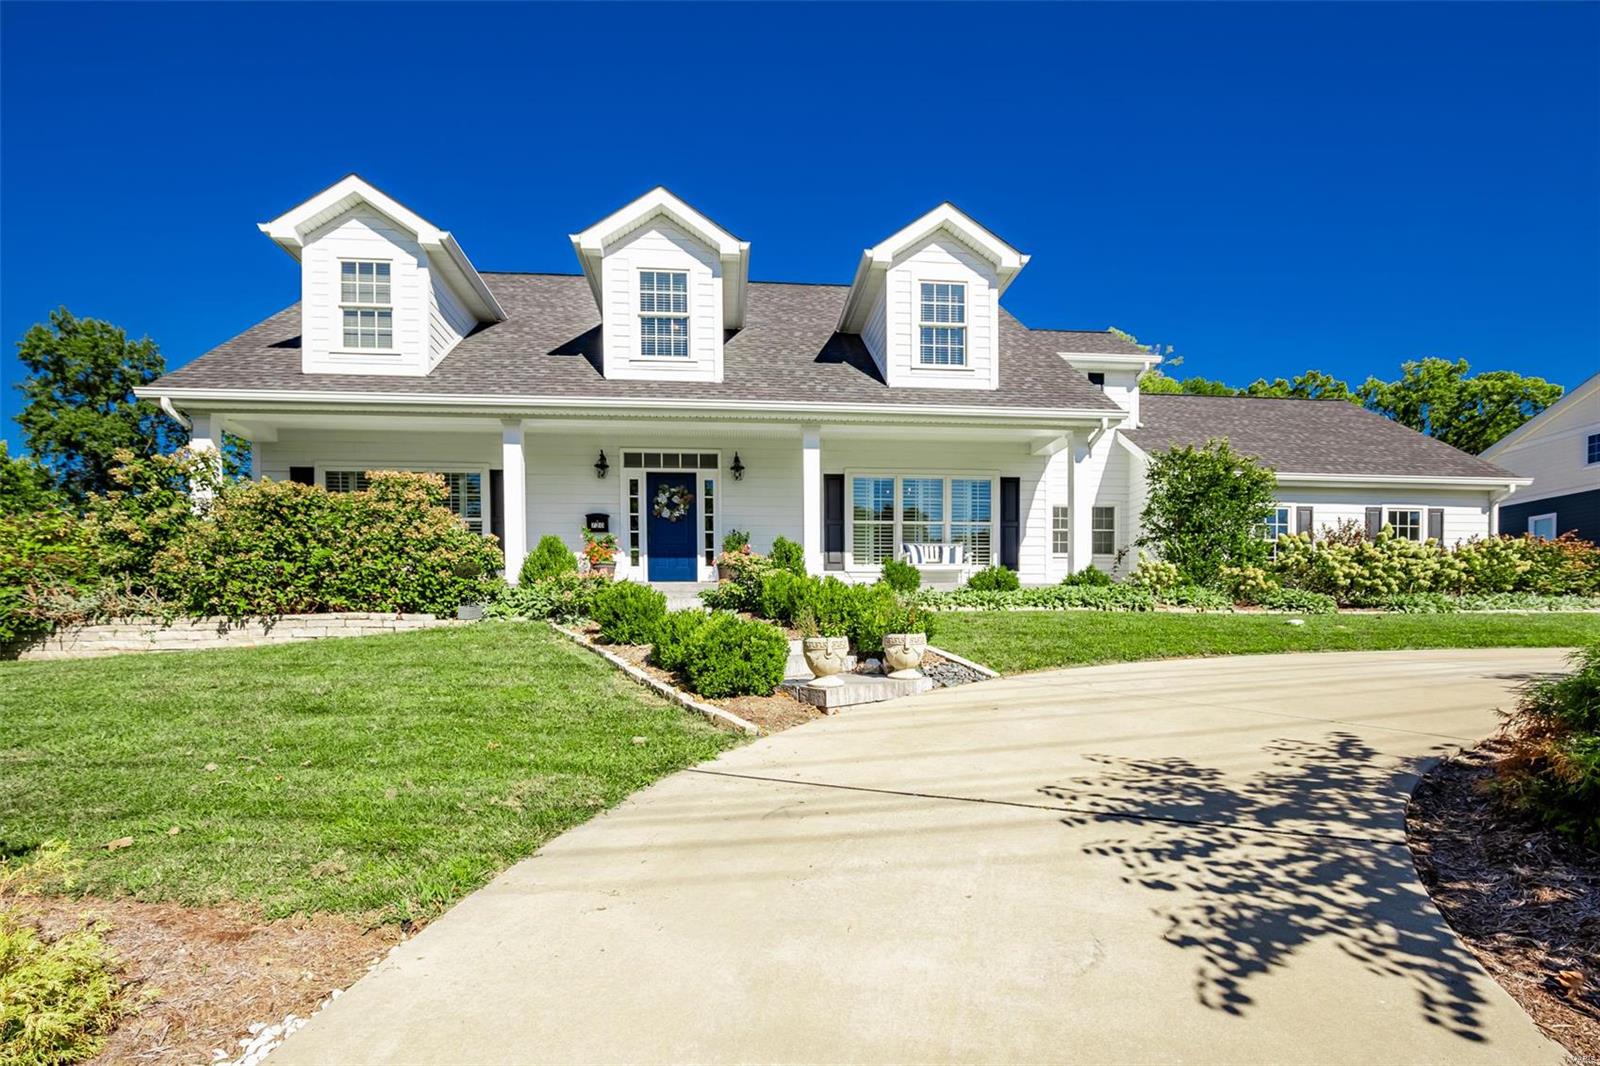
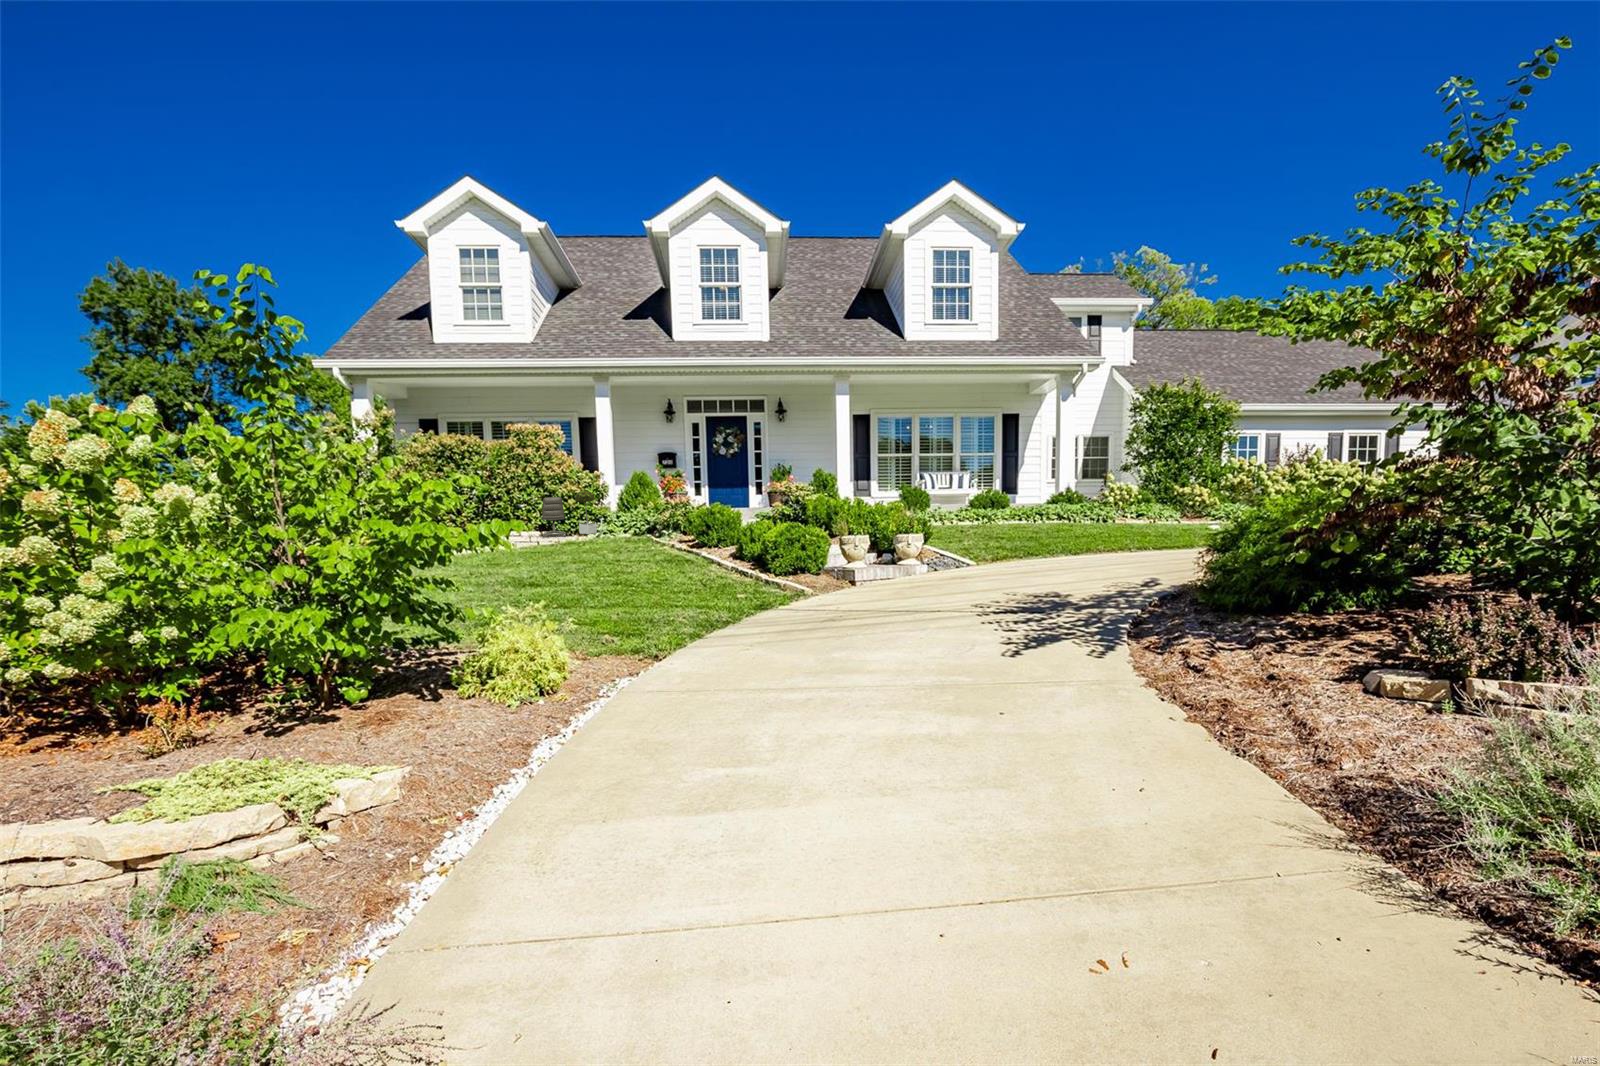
chair: none [401,569,438,625] -> present [542,497,566,538]

